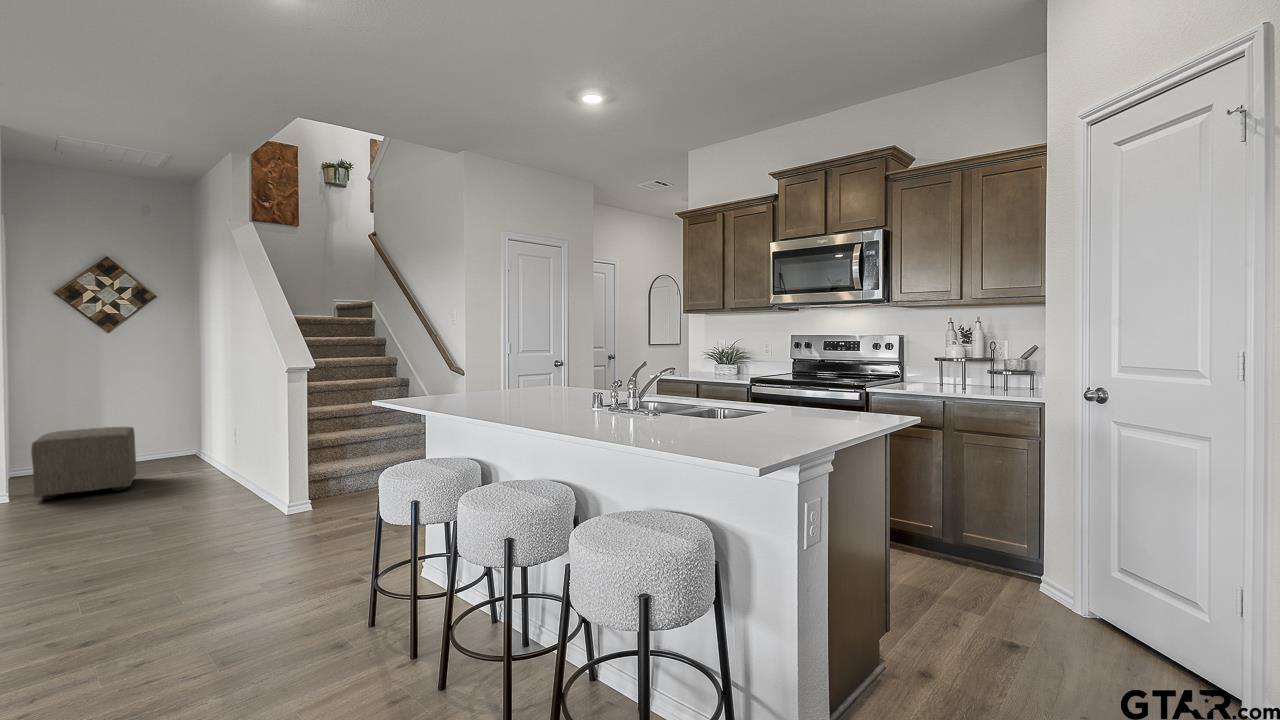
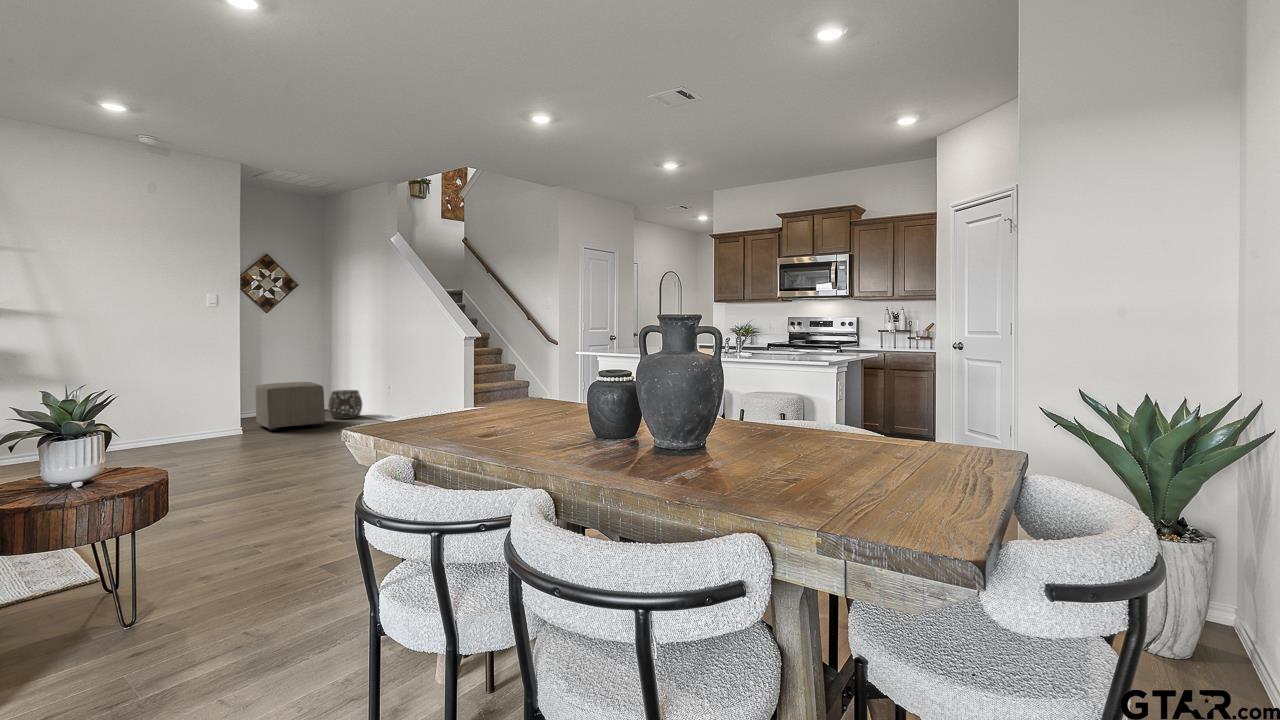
woven basket: none [166,434,218,475] -> present [328,390,362,419]

